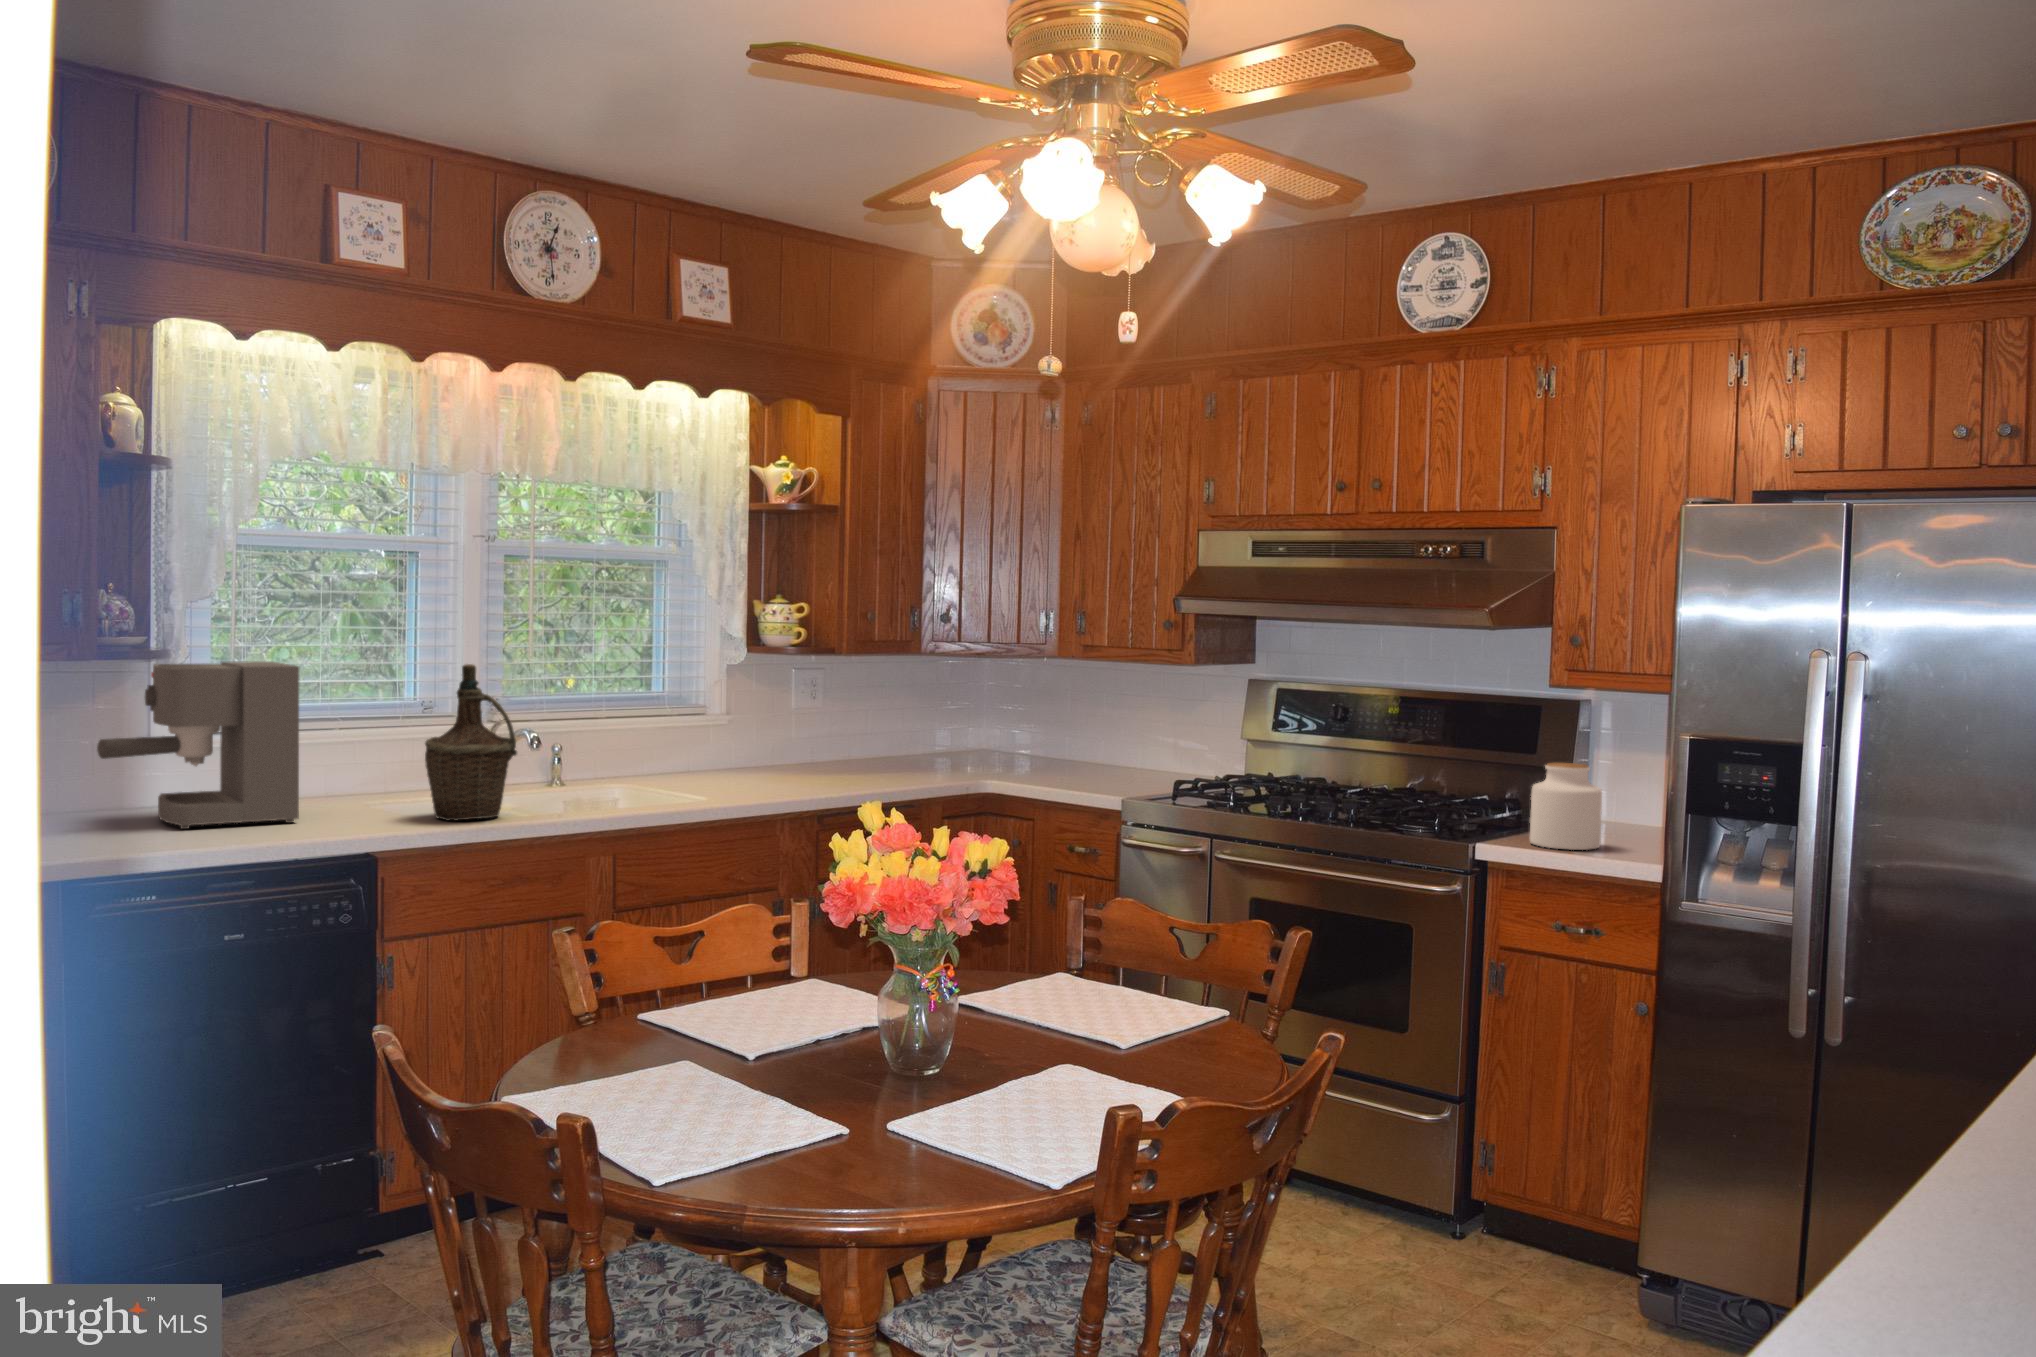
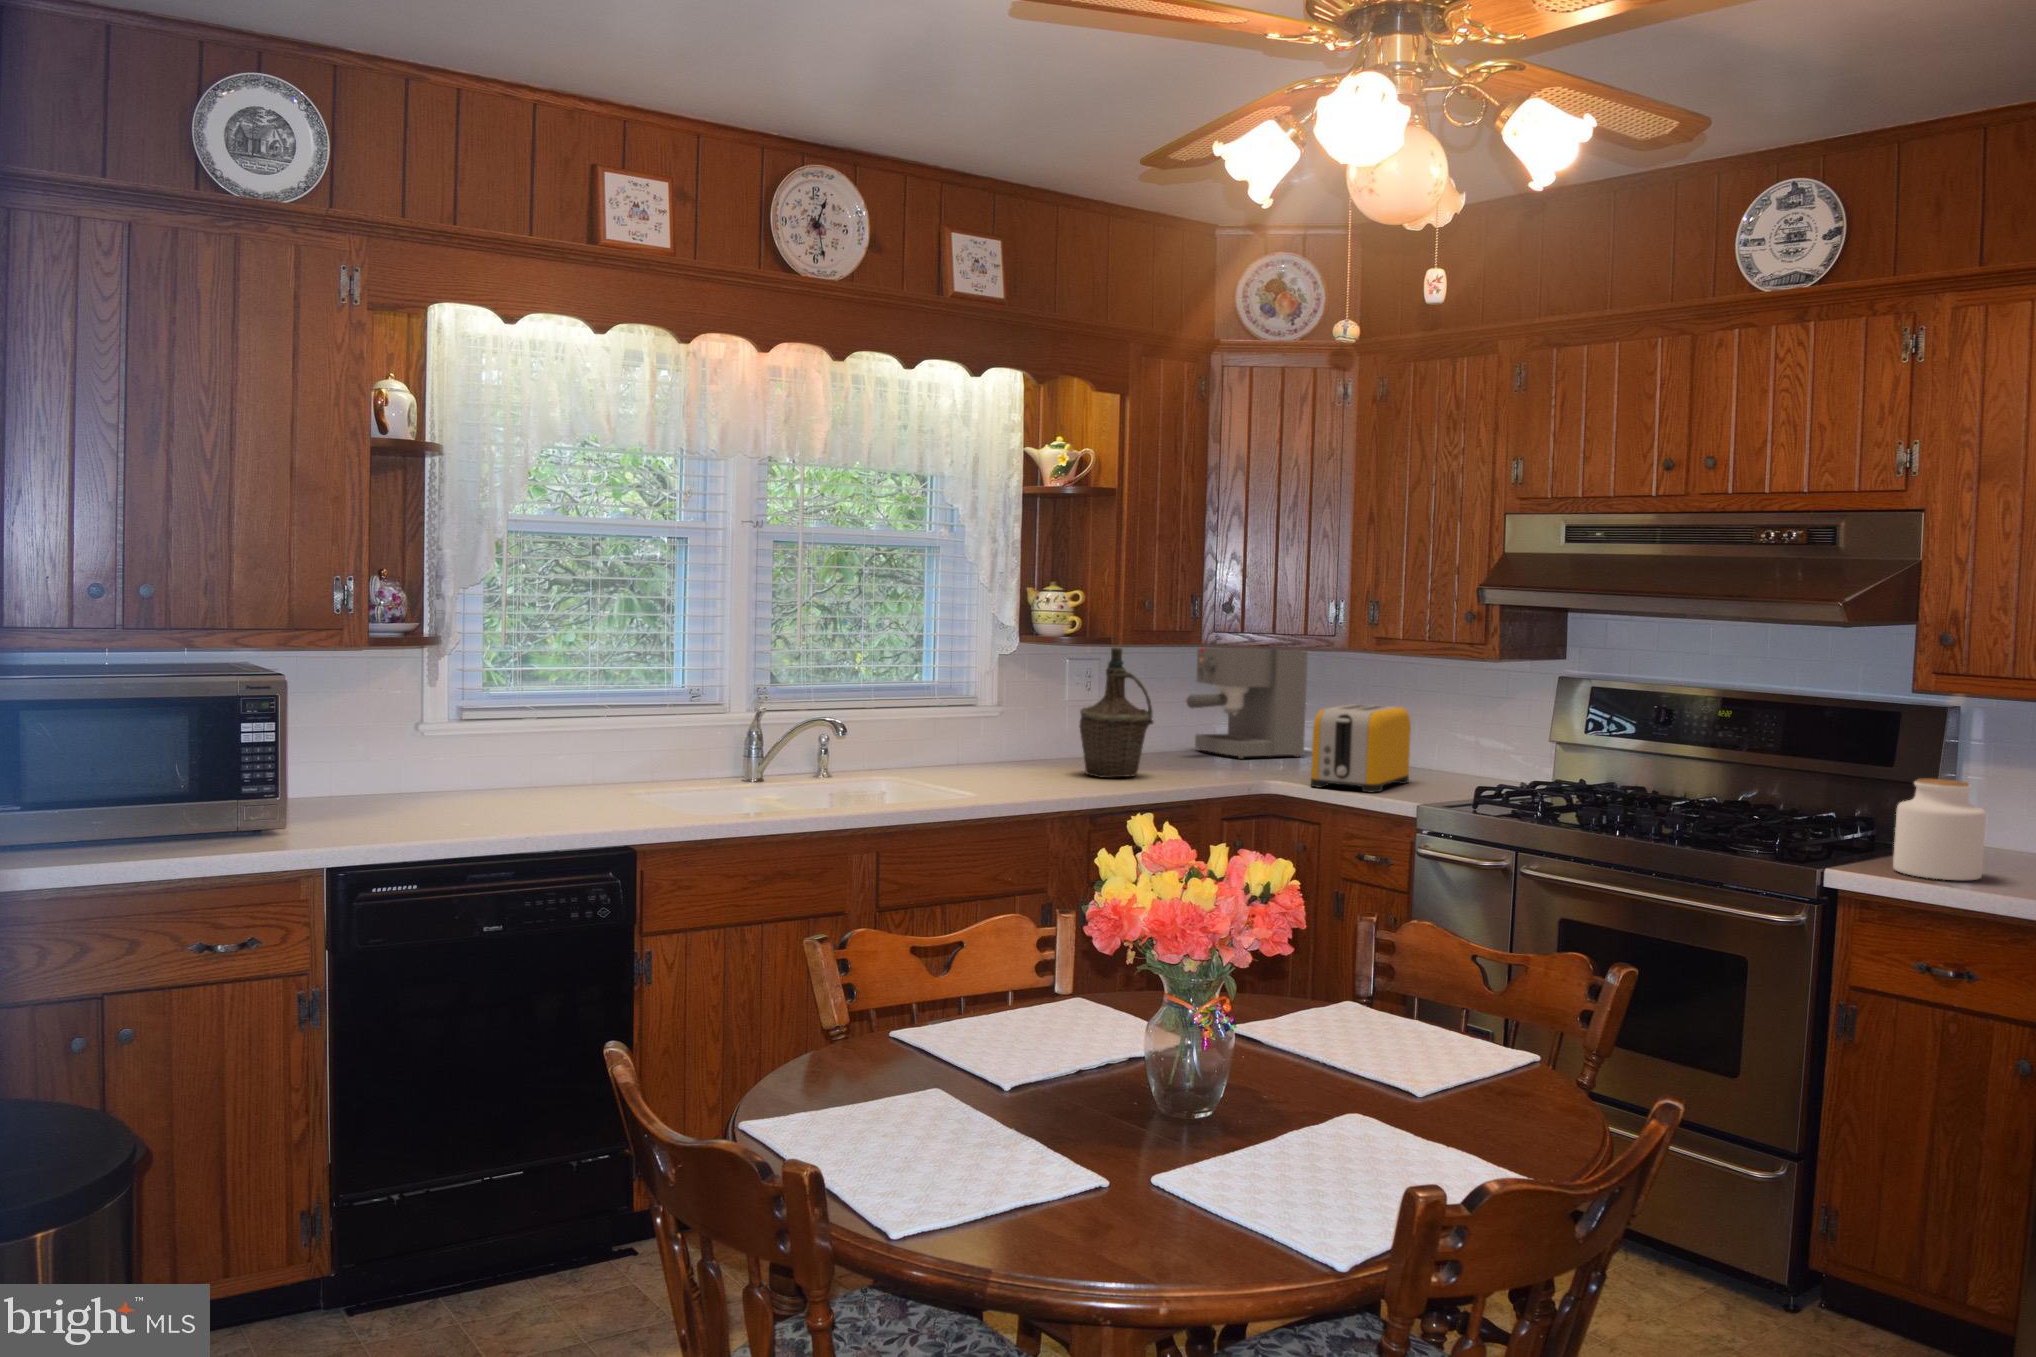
coffee maker: present [97,661,299,829] -> present [1187,648,1308,759]
bottle: present [425,664,517,821] -> present [1079,647,1153,778]
toaster: none [1030,709,1121,791] -> present [1311,704,1411,792]

